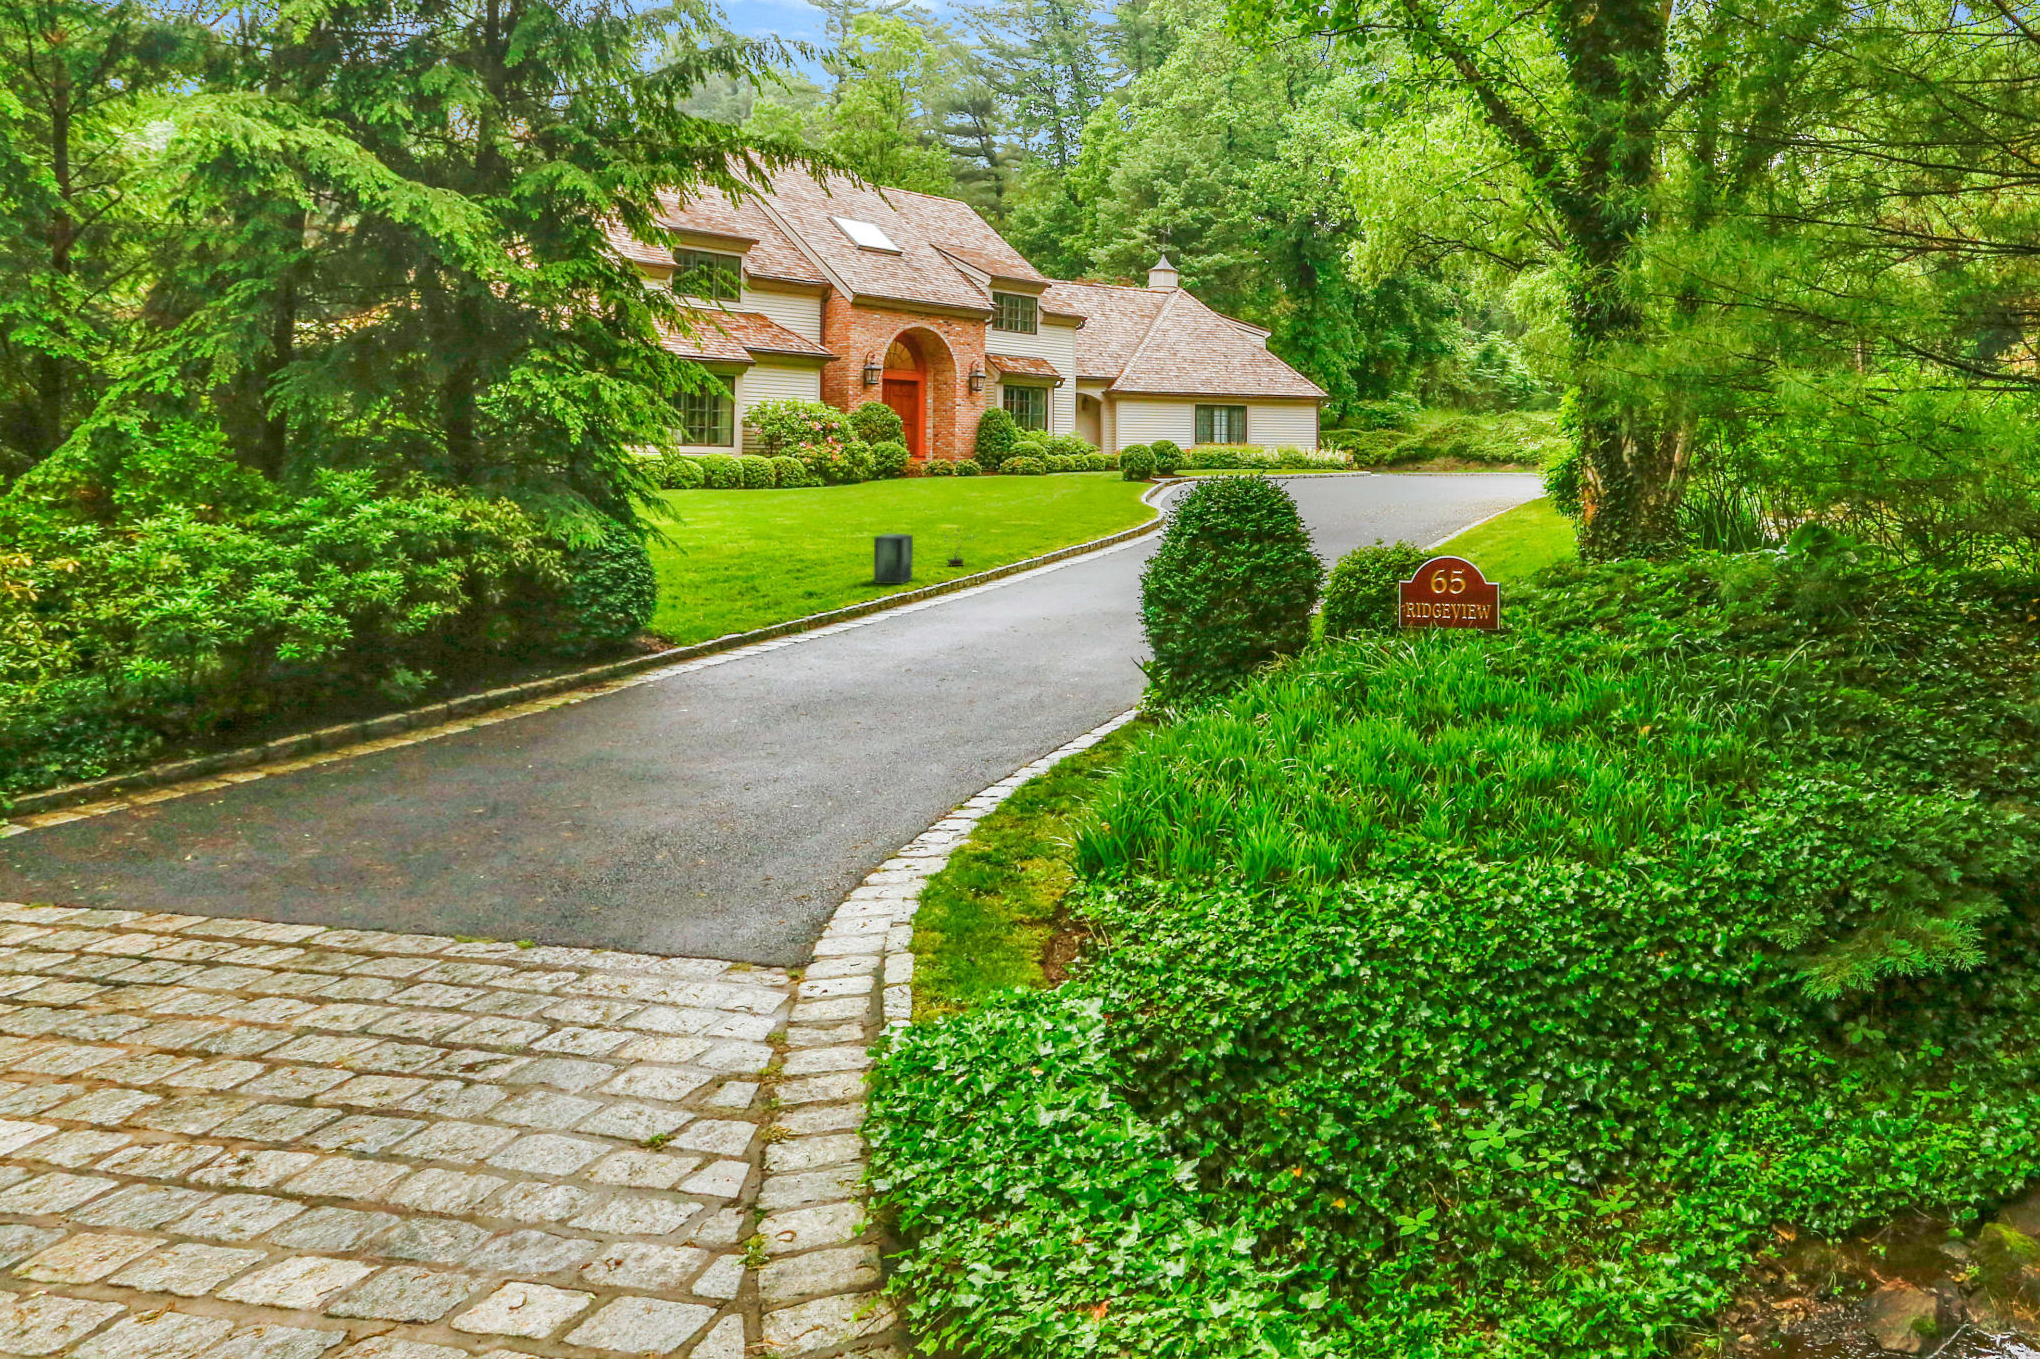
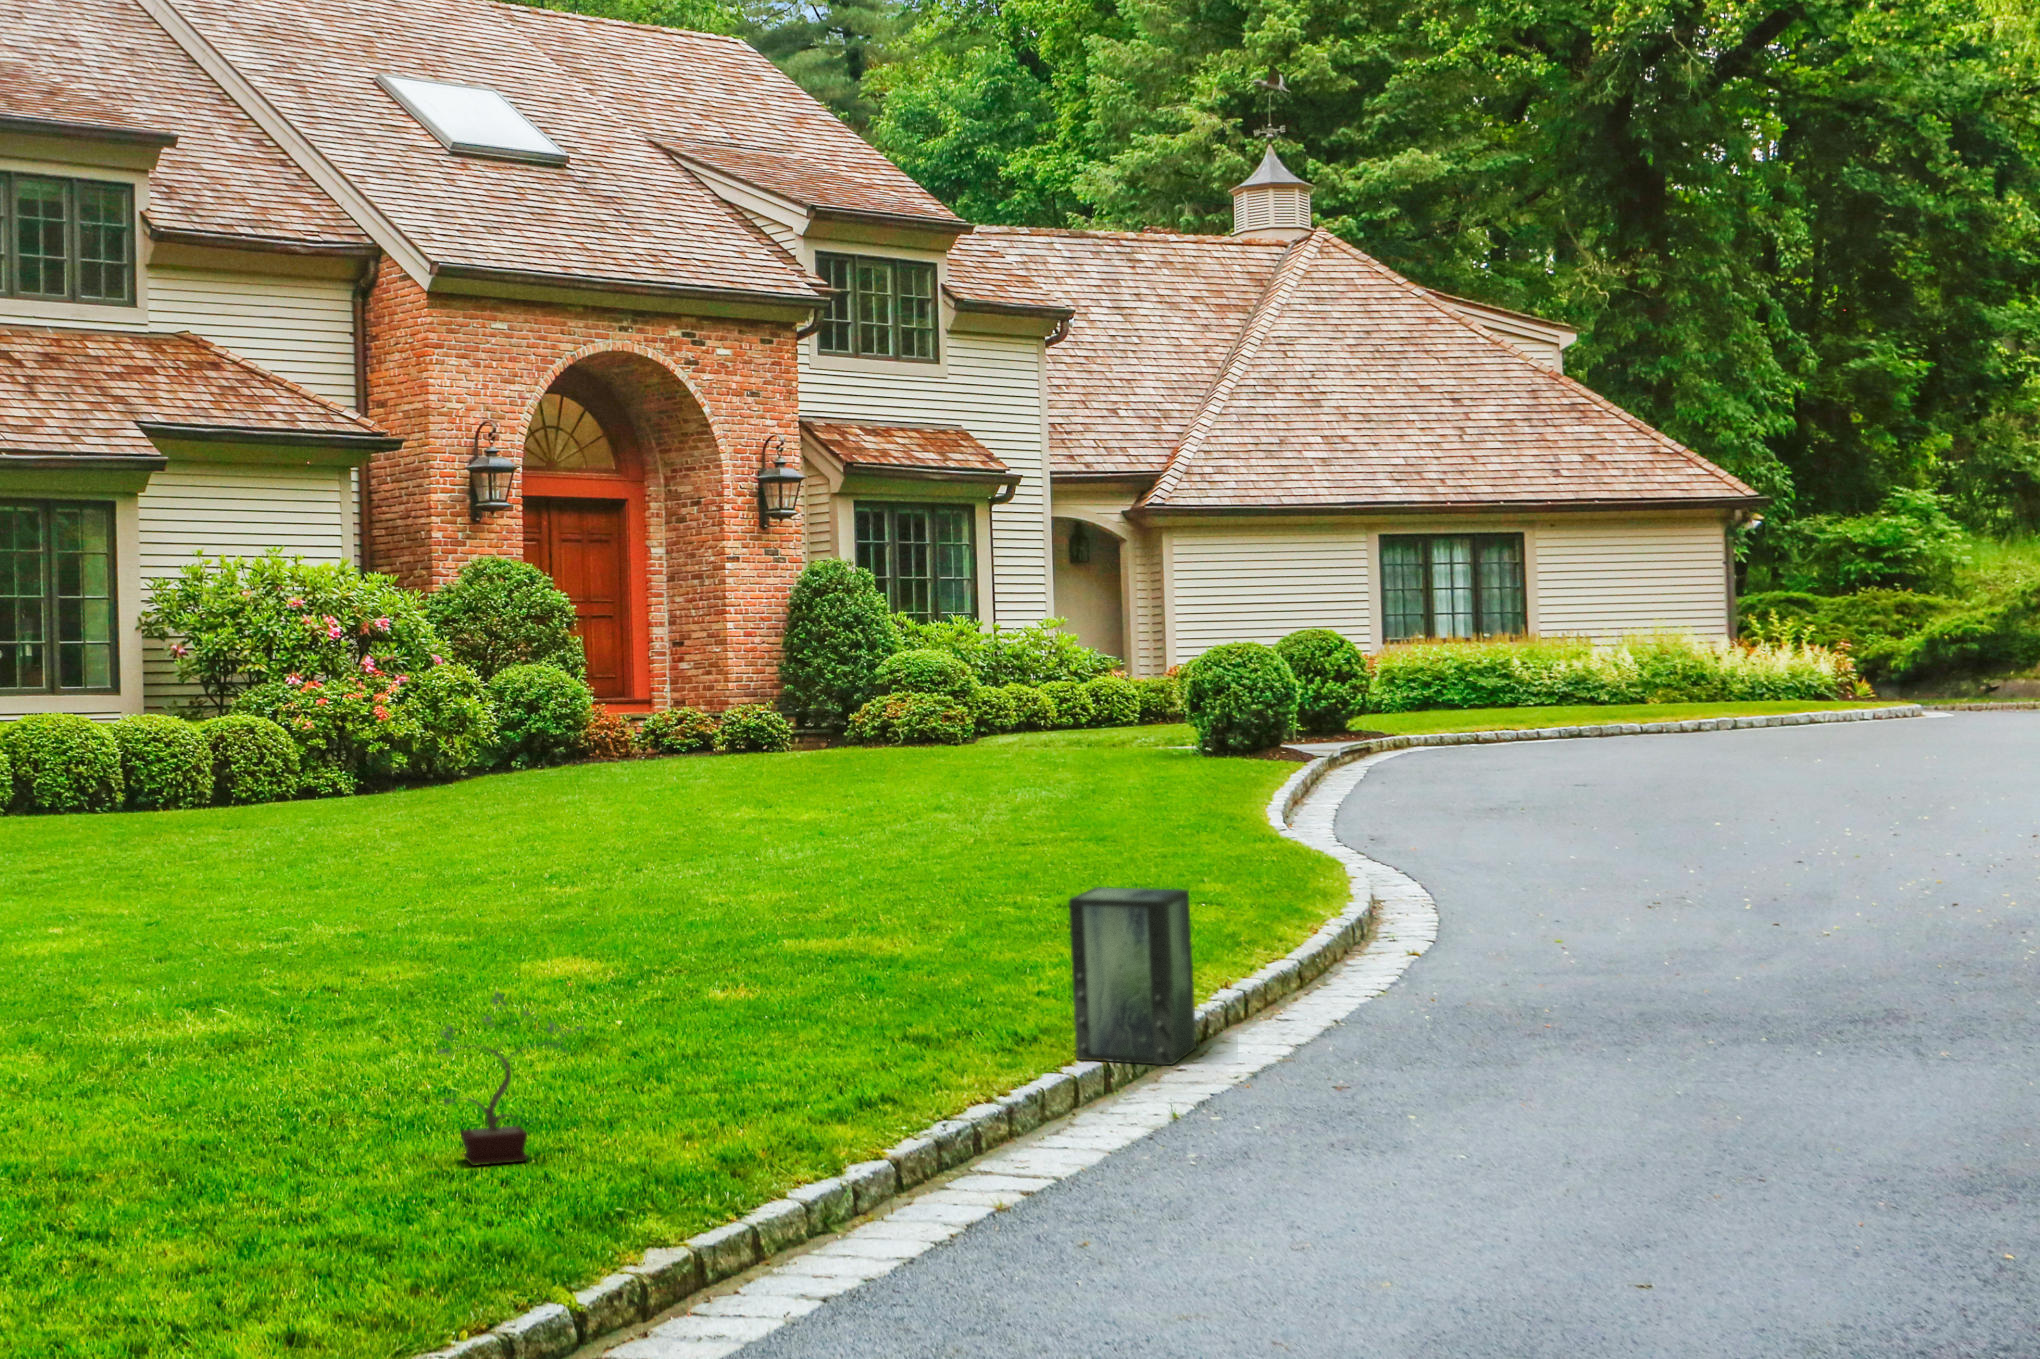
storage box: present [874,534,913,584] -> present [1069,887,1197,1065]

